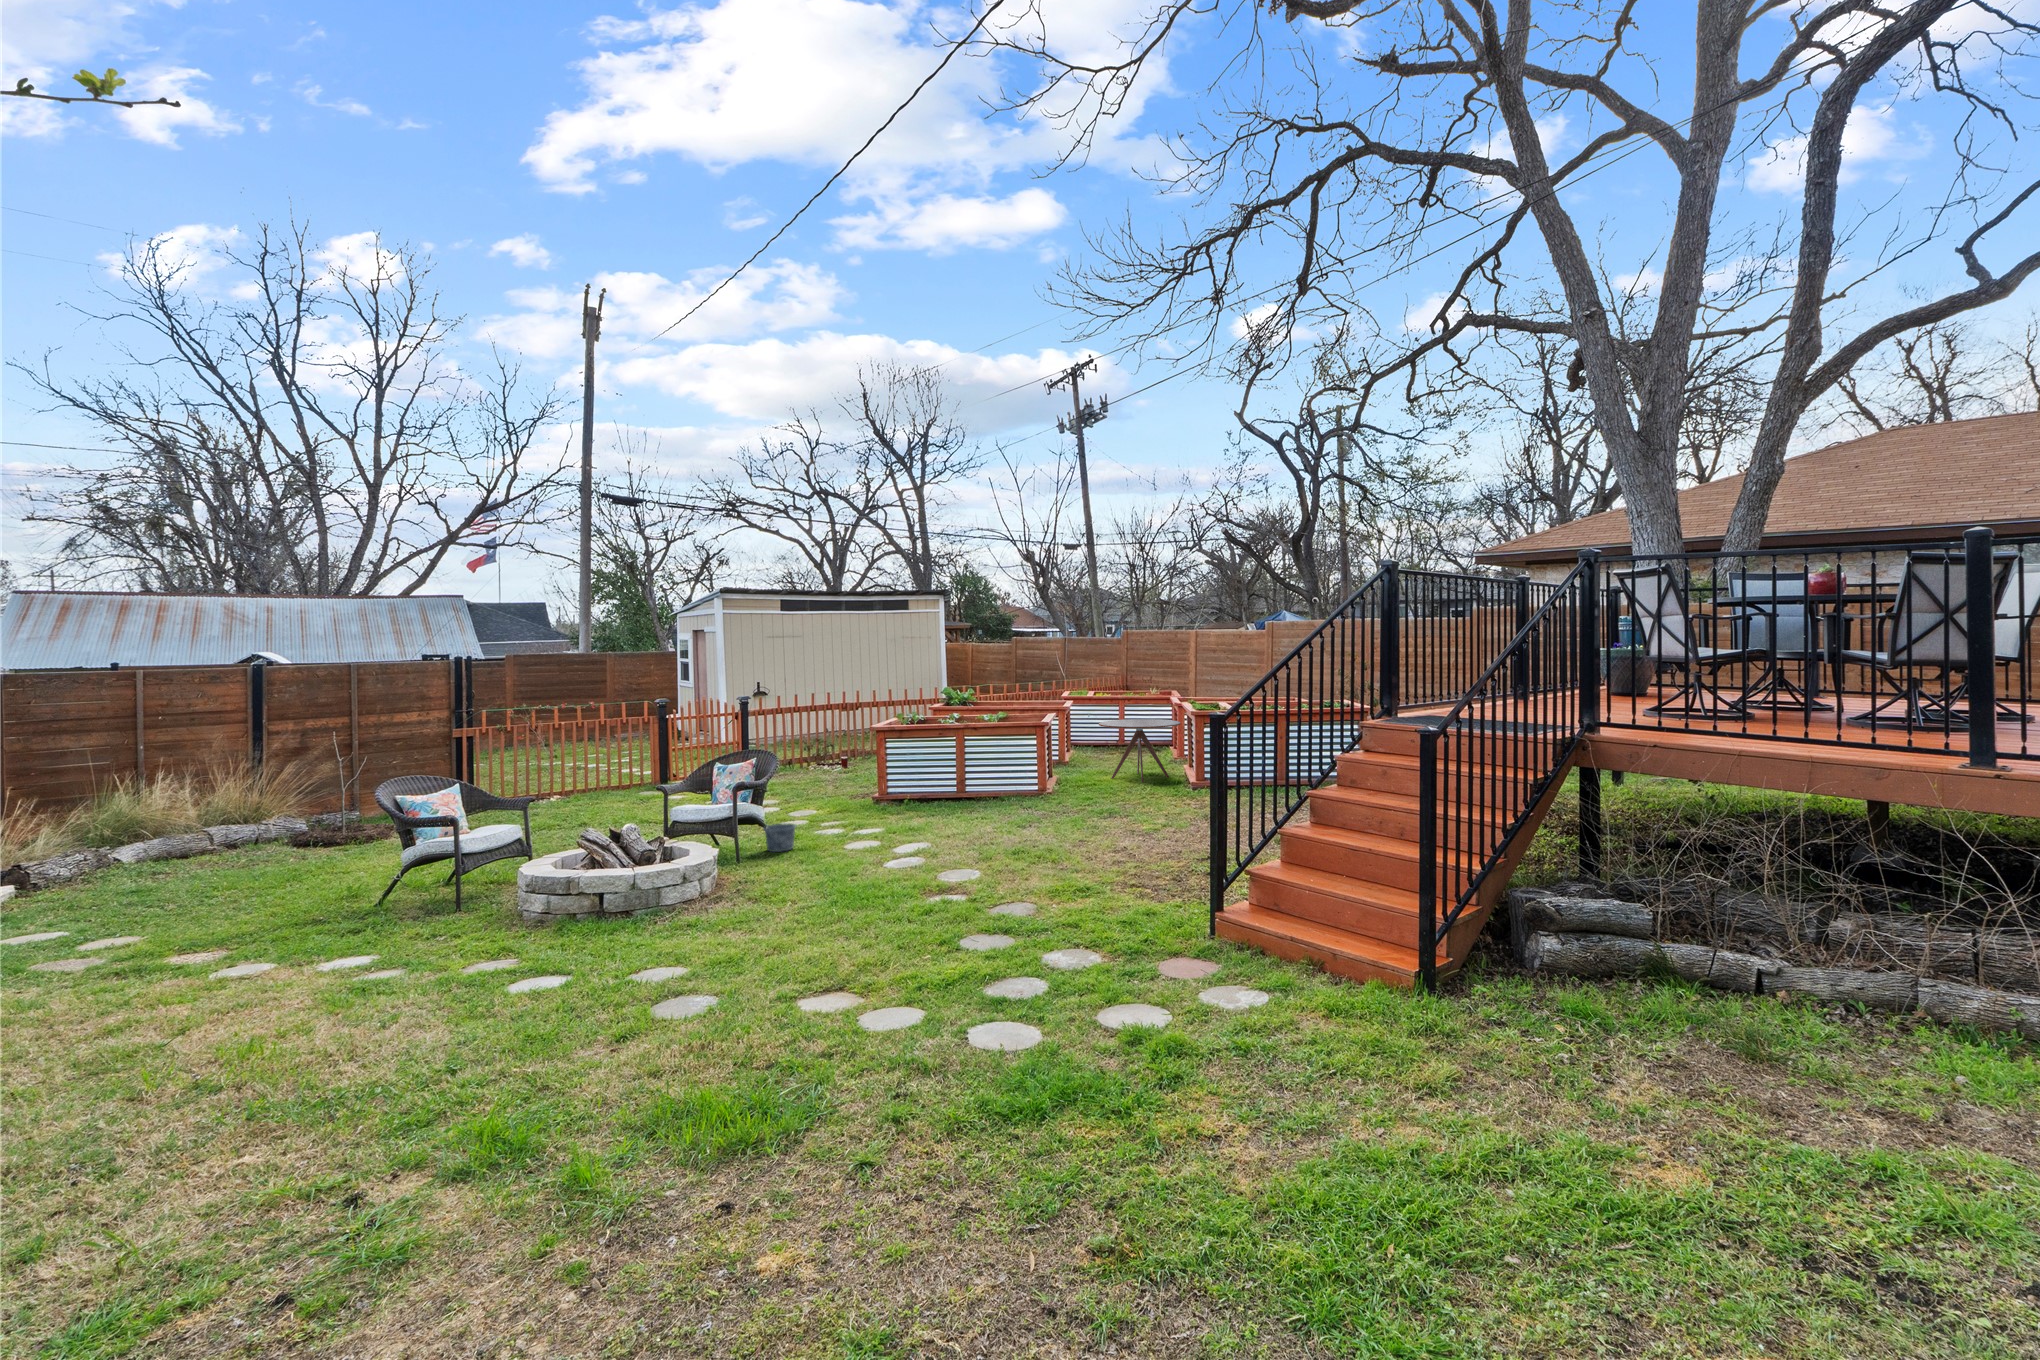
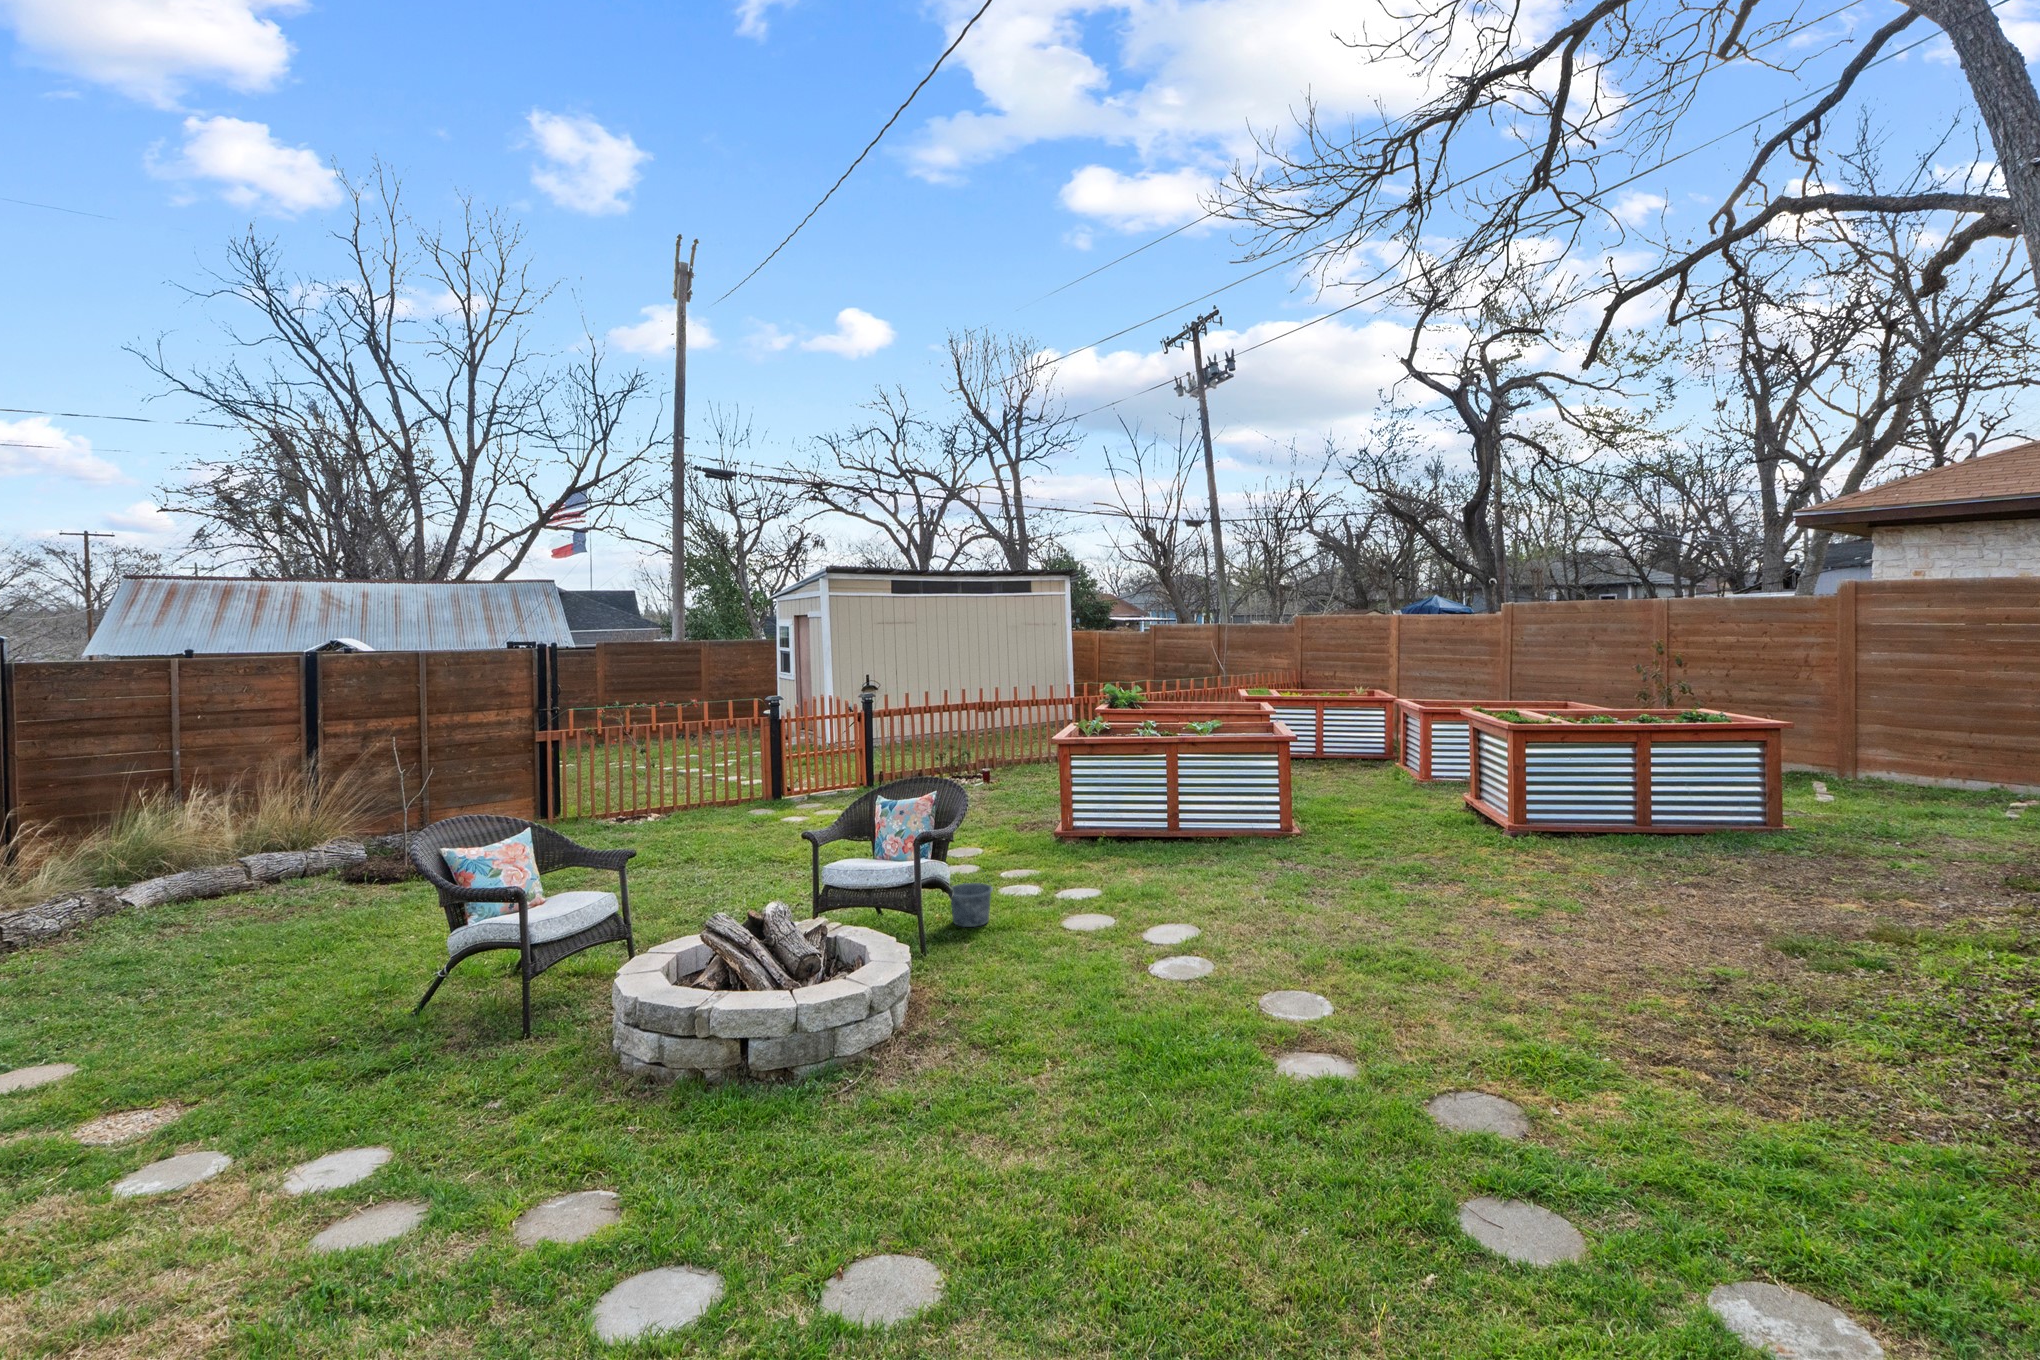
round table: present [1099,719,1180,782] -> none [1320,727,1432,811]

